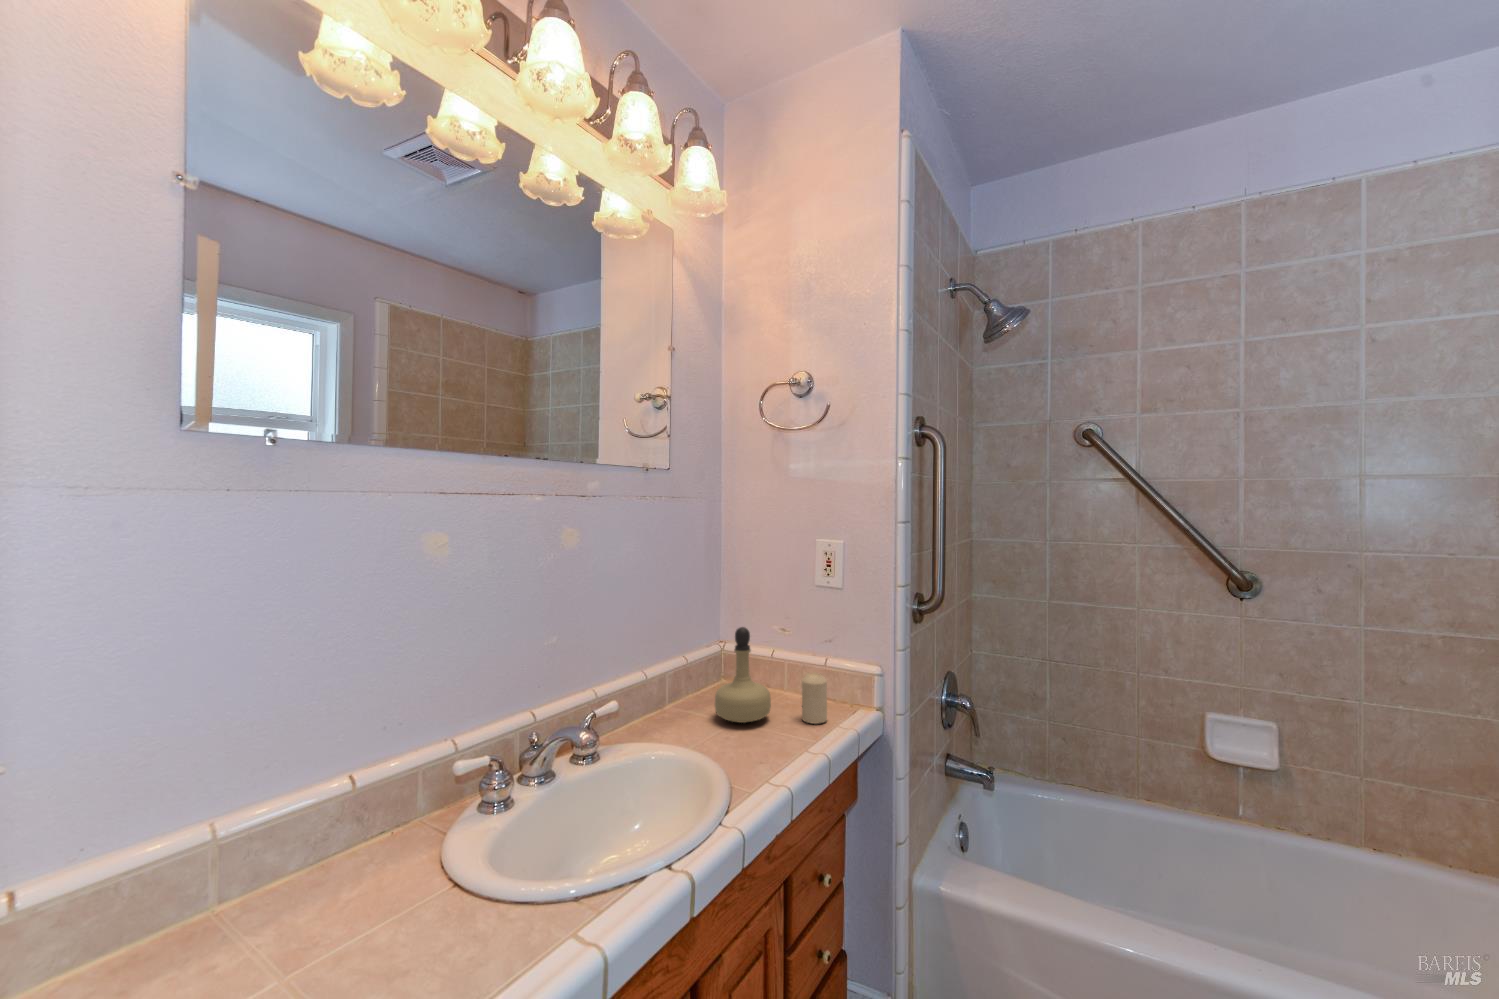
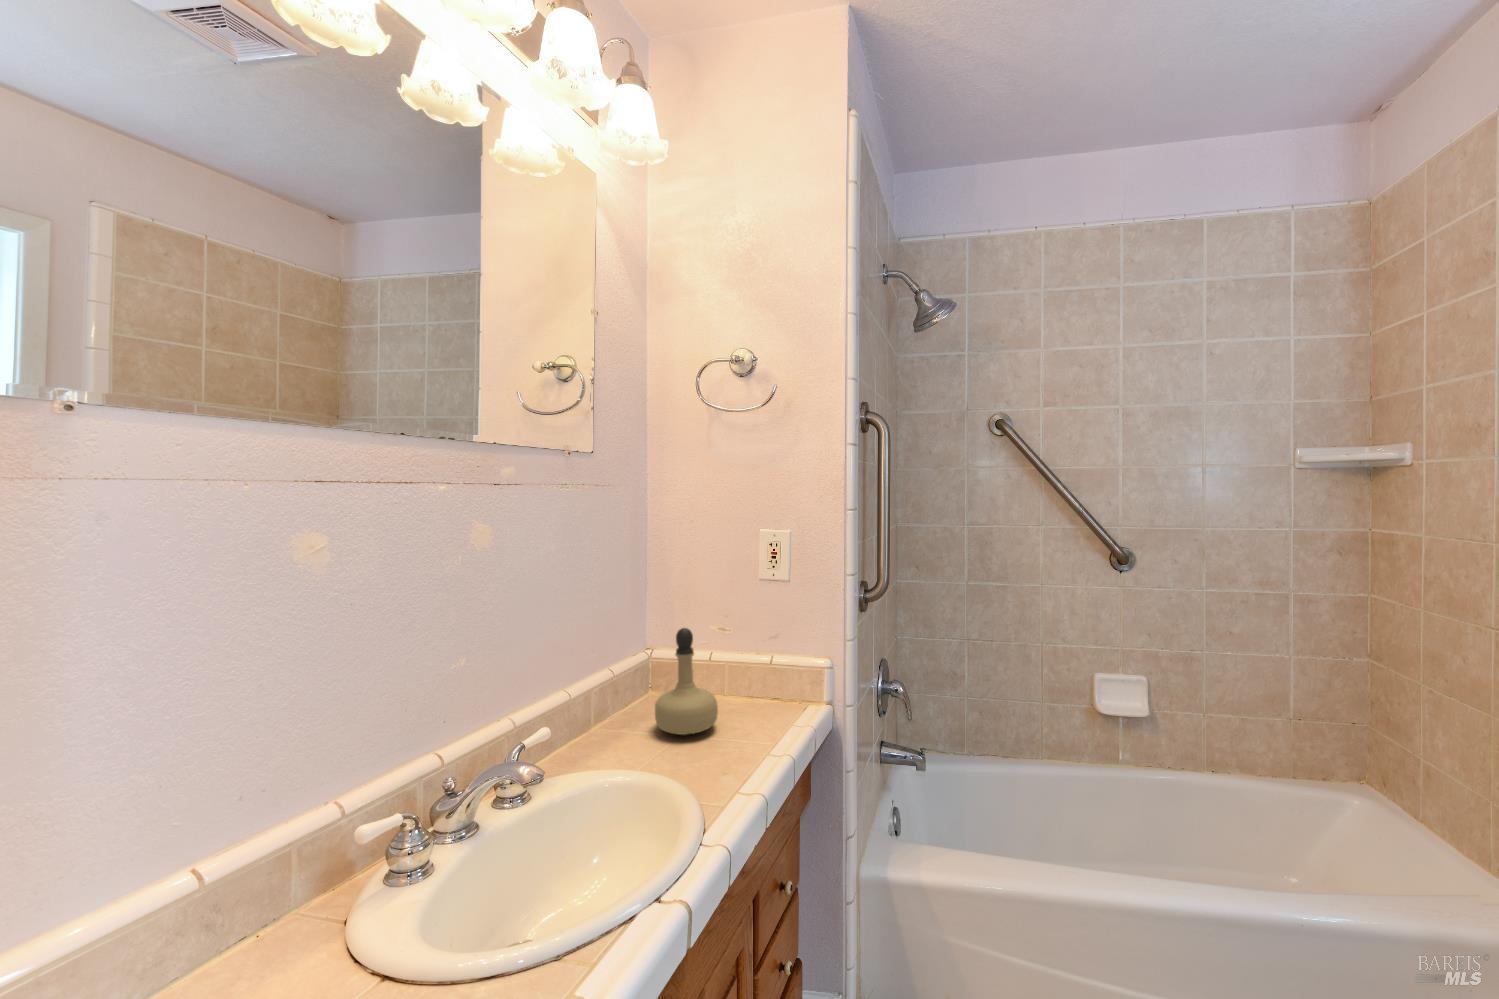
candle: present [802,672,827,724] -> none [750,672,778,728]

